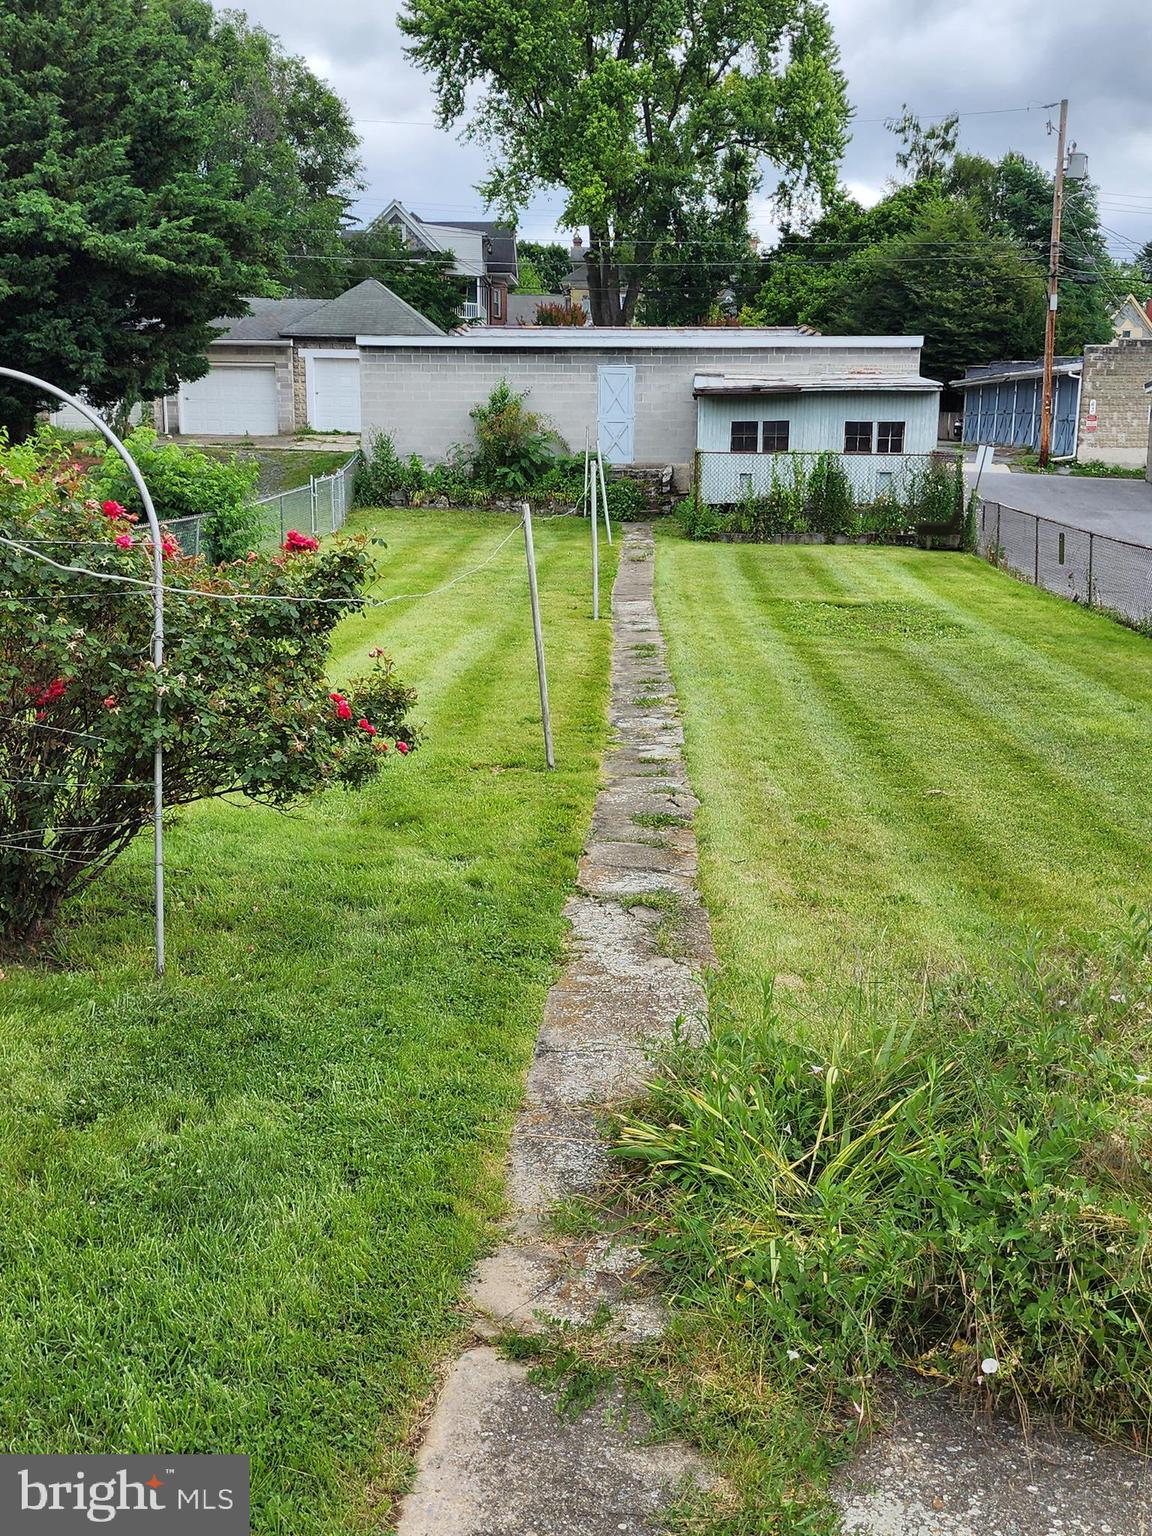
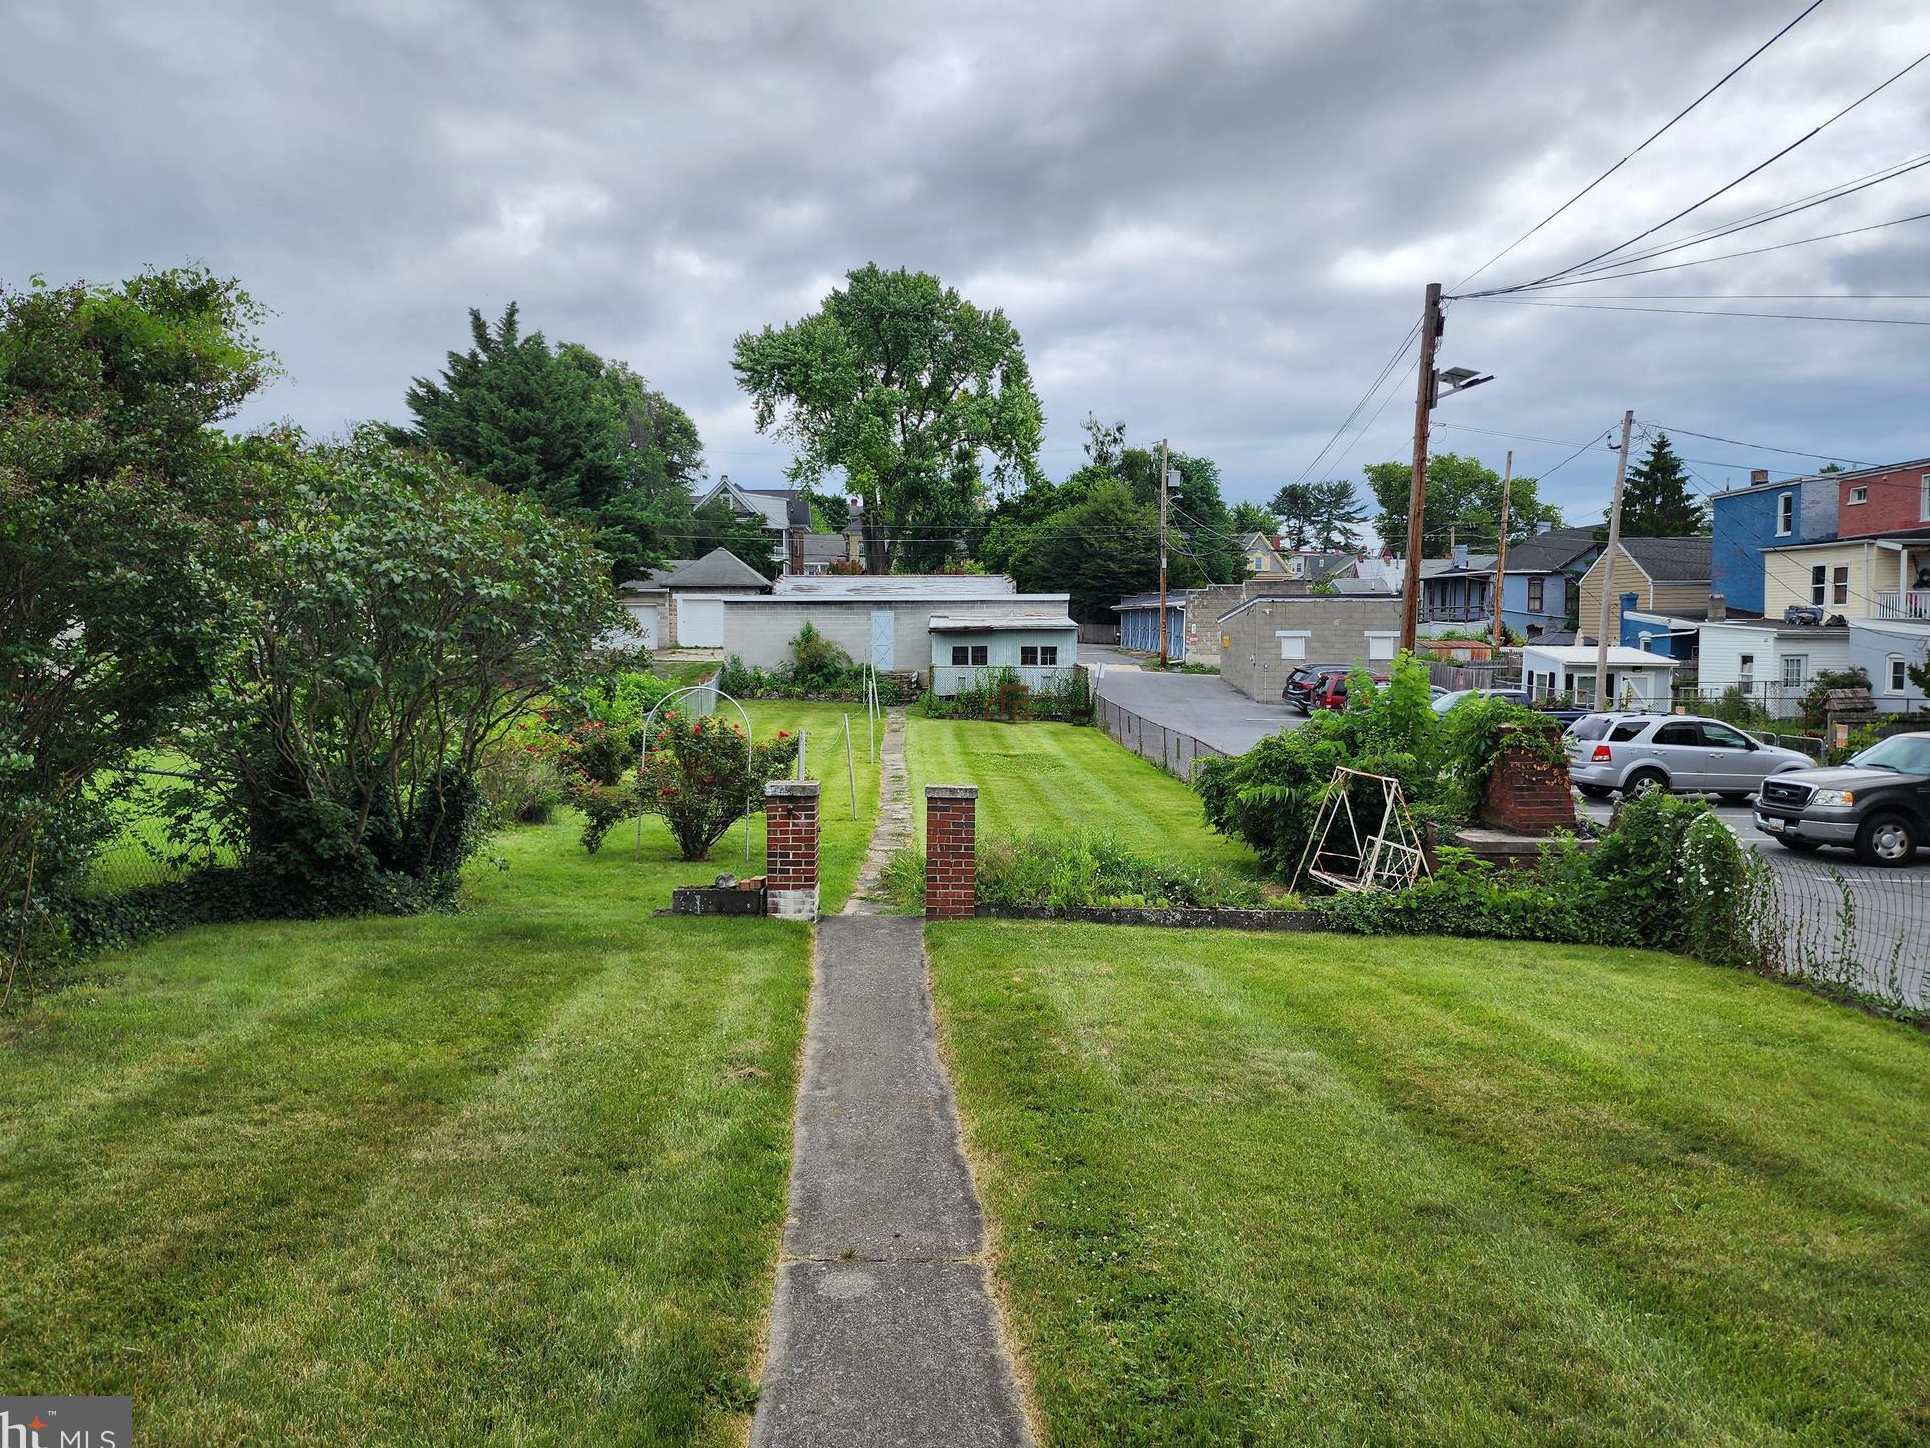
bench: none [787,485,857,547] -> present [985,684,1029,723]

